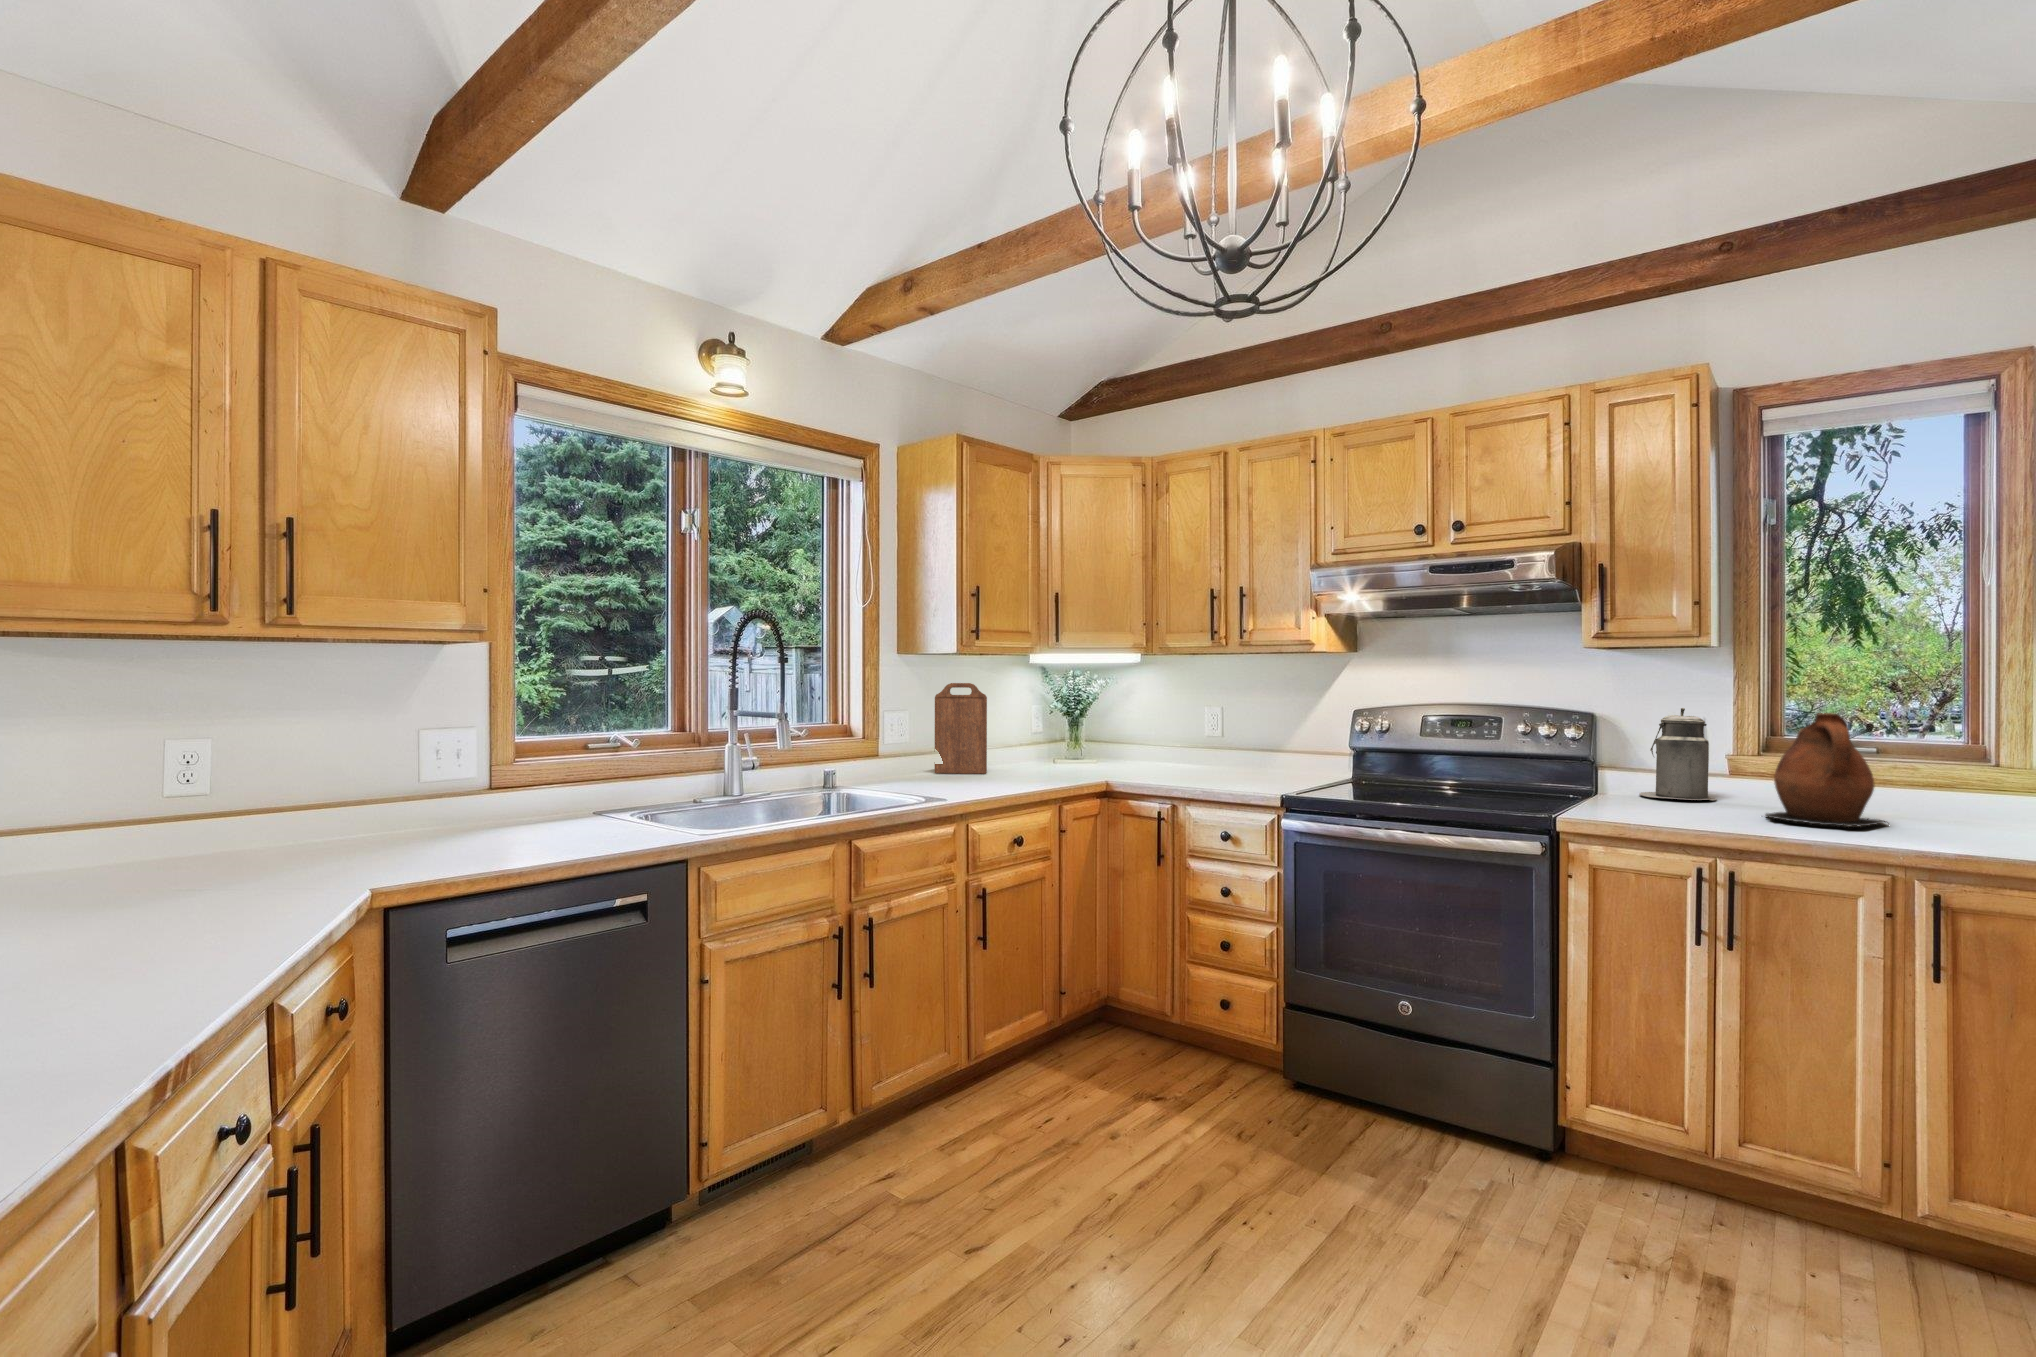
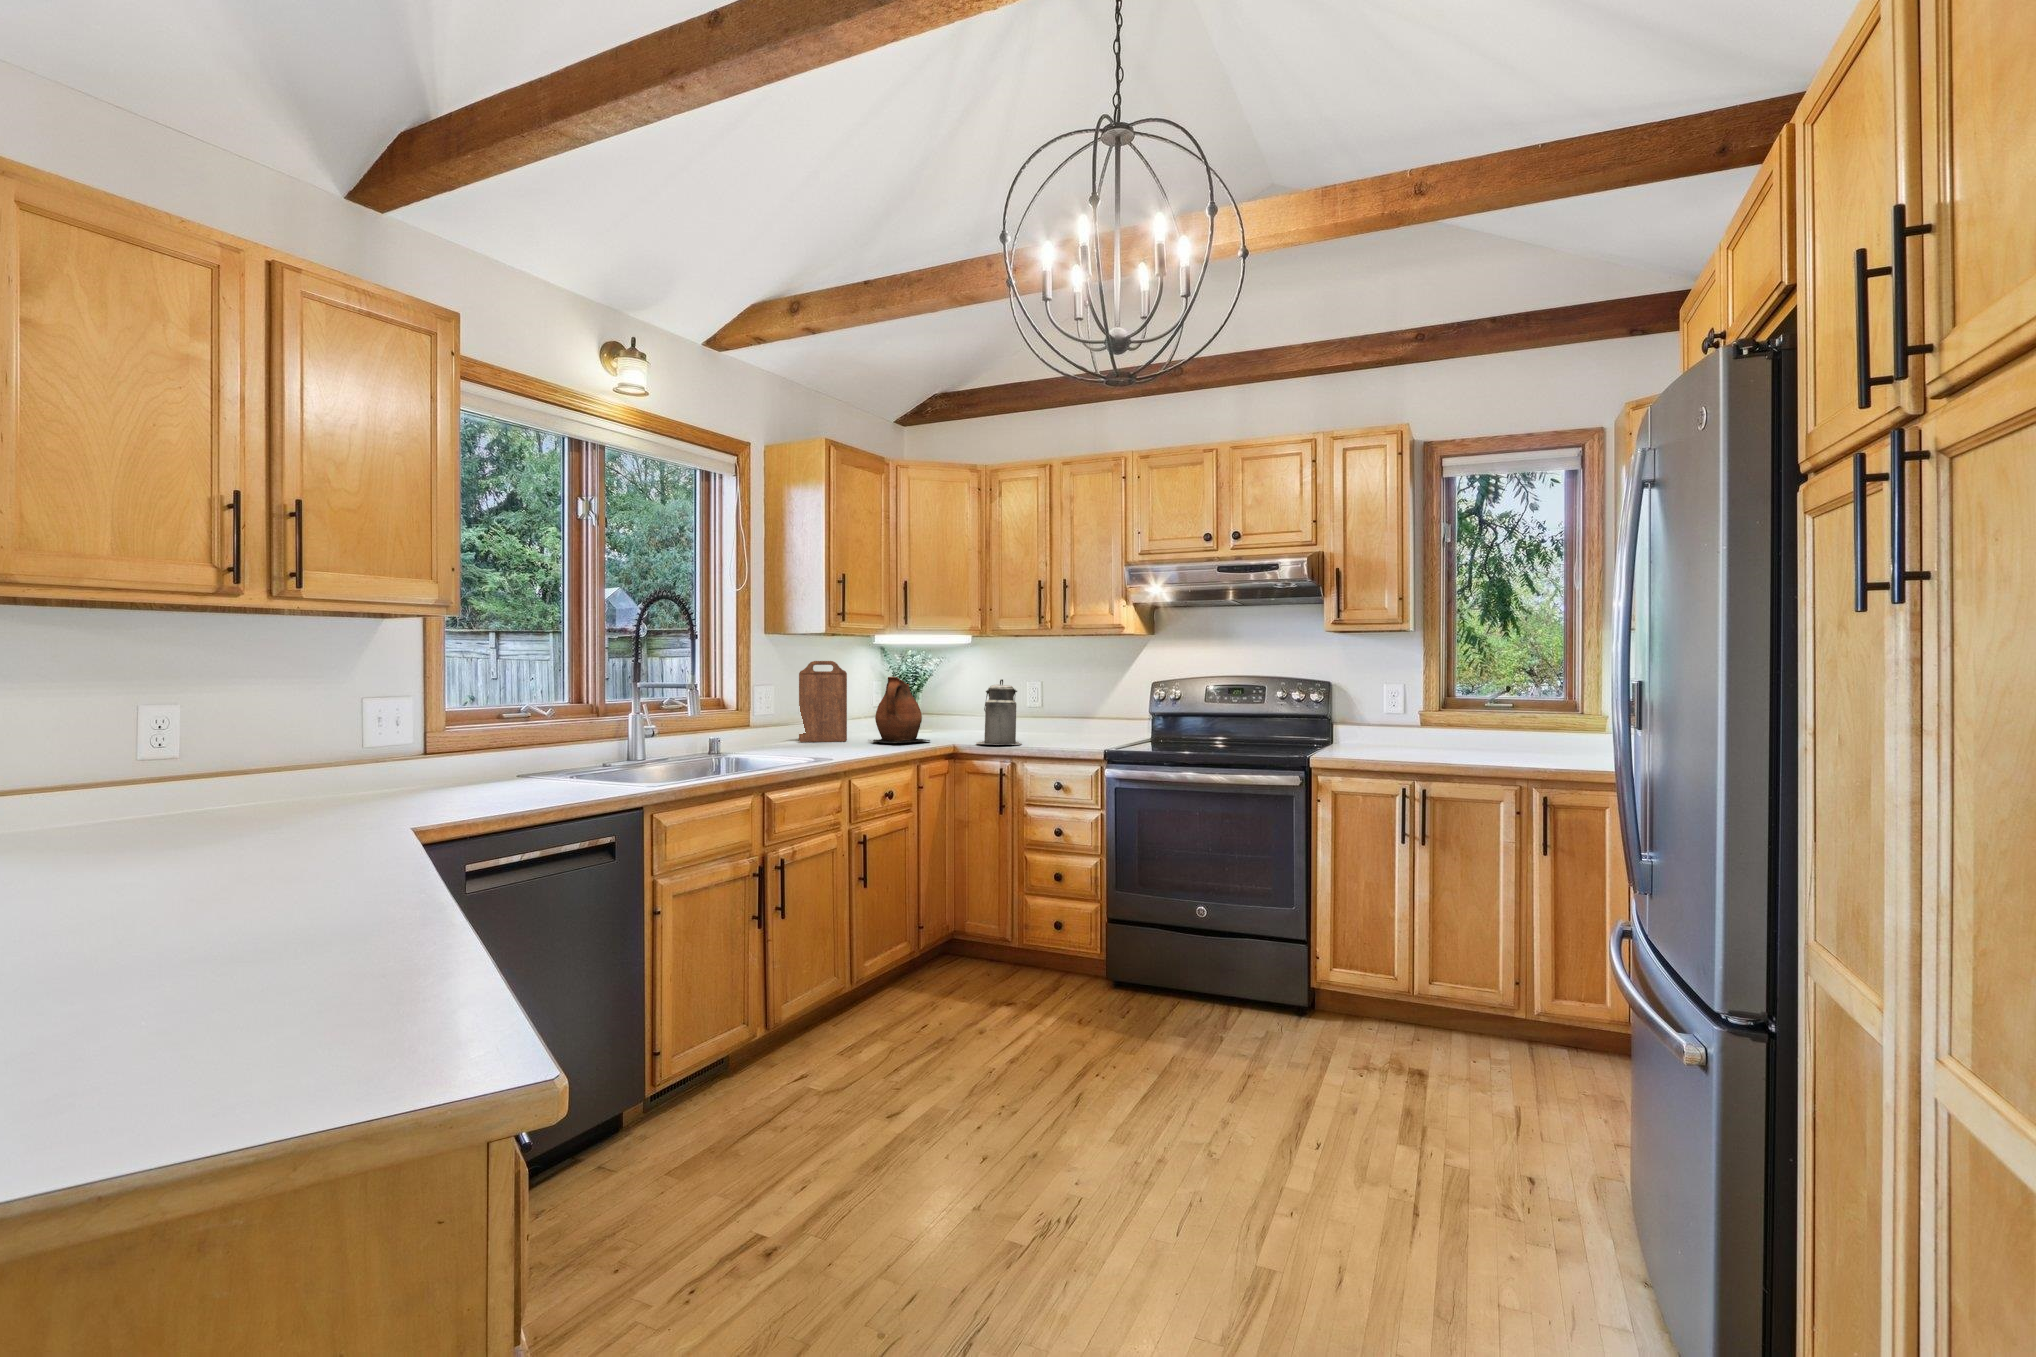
canister: present [1640,708,1717,800] -> present [977,679,1021,745]
ceramic pitcher: present [1765,713,1887,827] -> present [873,677,930,743]

